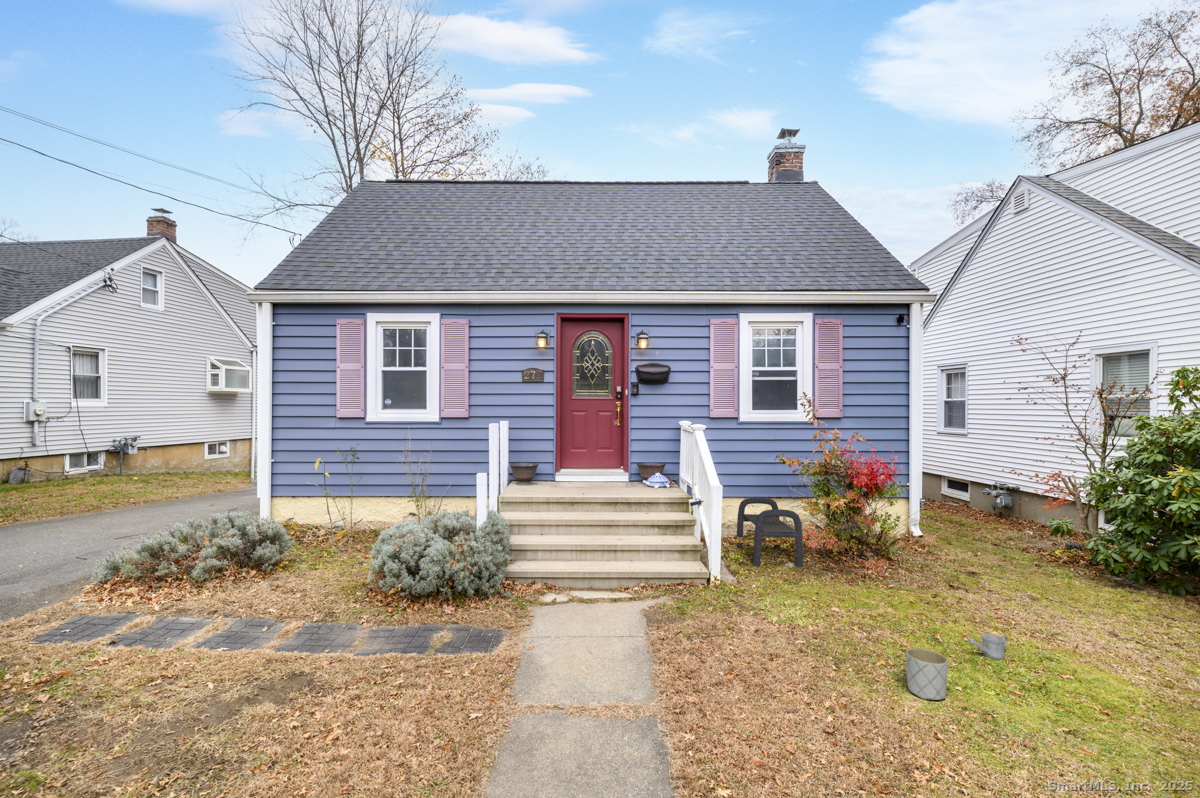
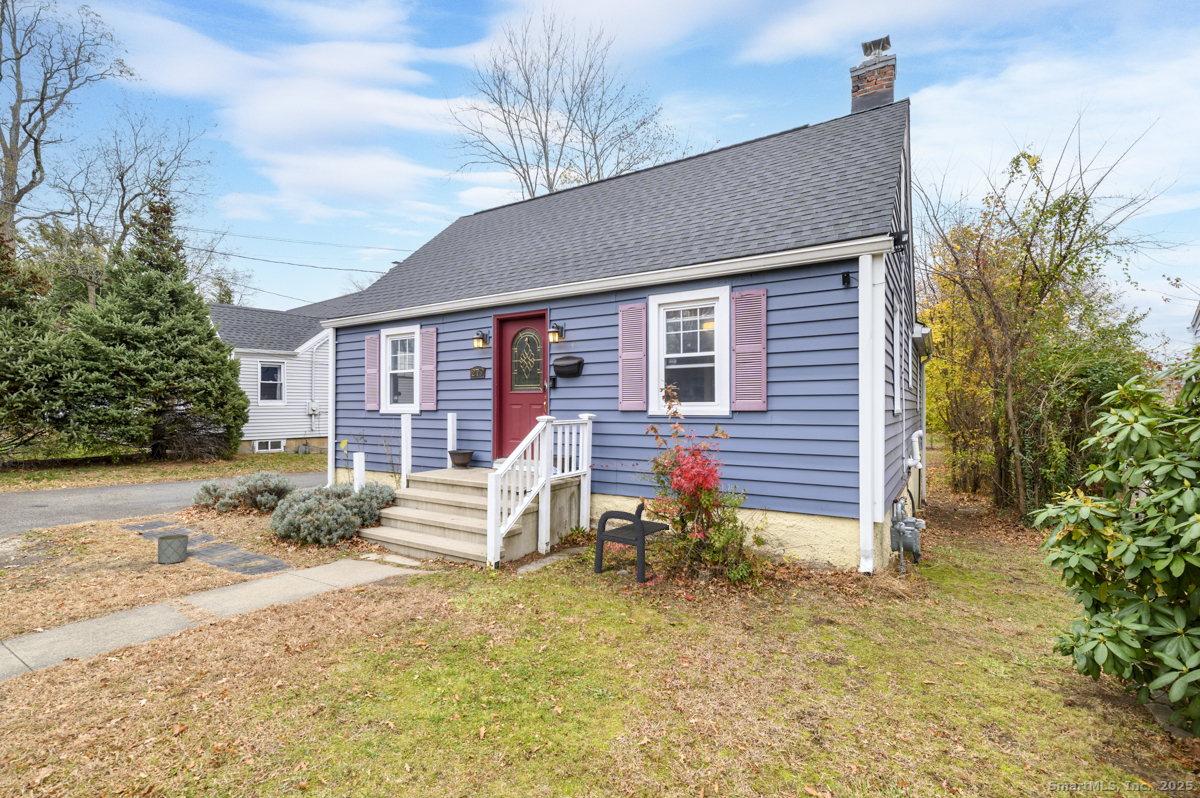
watering can: present [967,634,1008,659] -> none [523,661,584,702]
planter: present [906,647,948,700] -> present [158,535,189,564]

